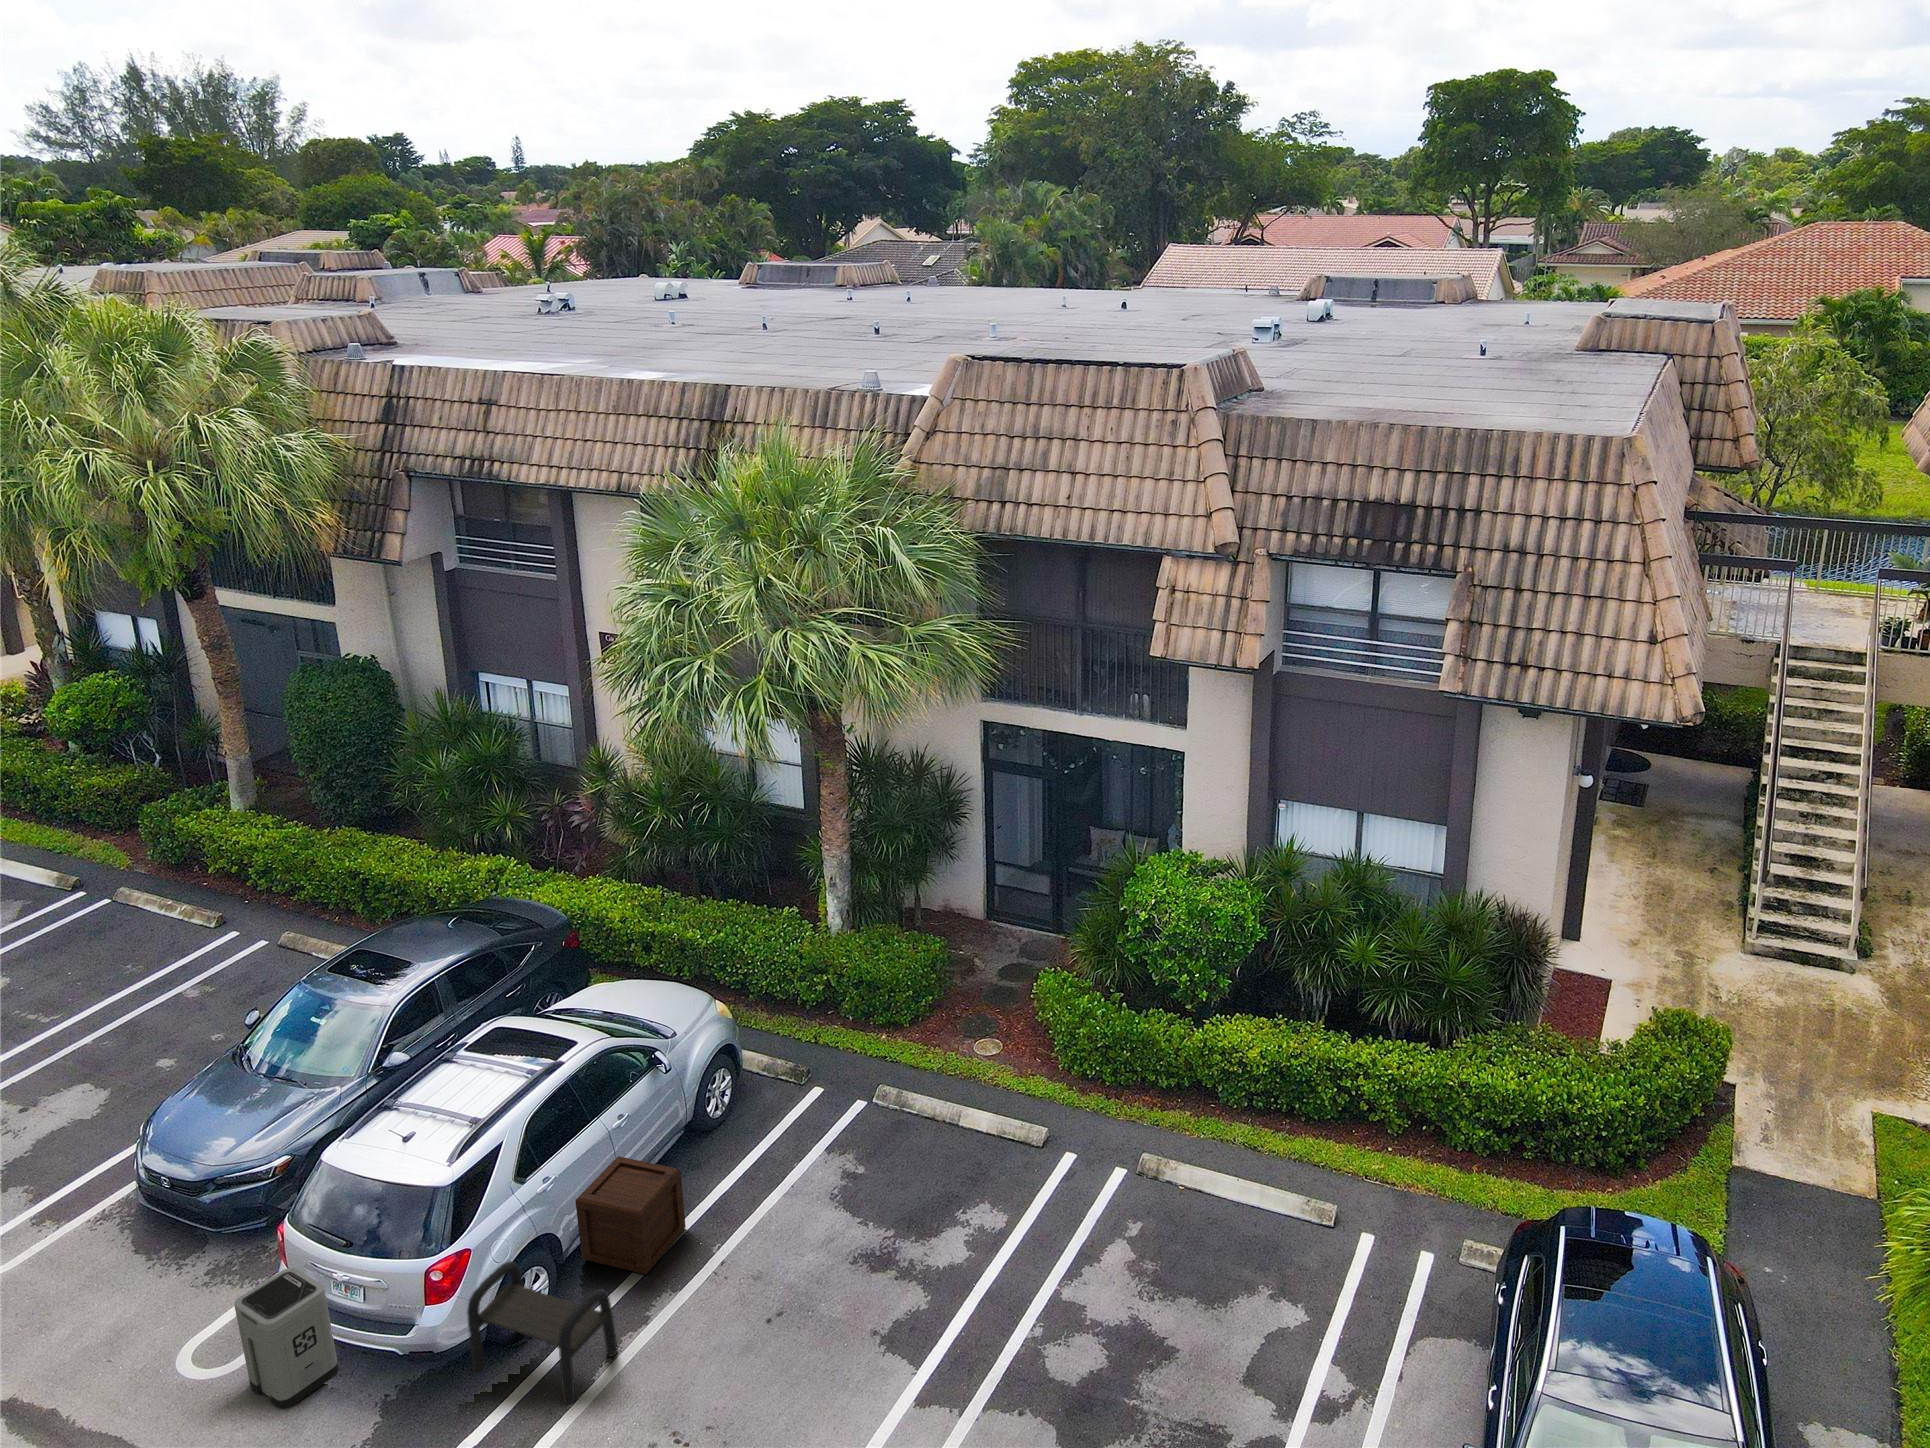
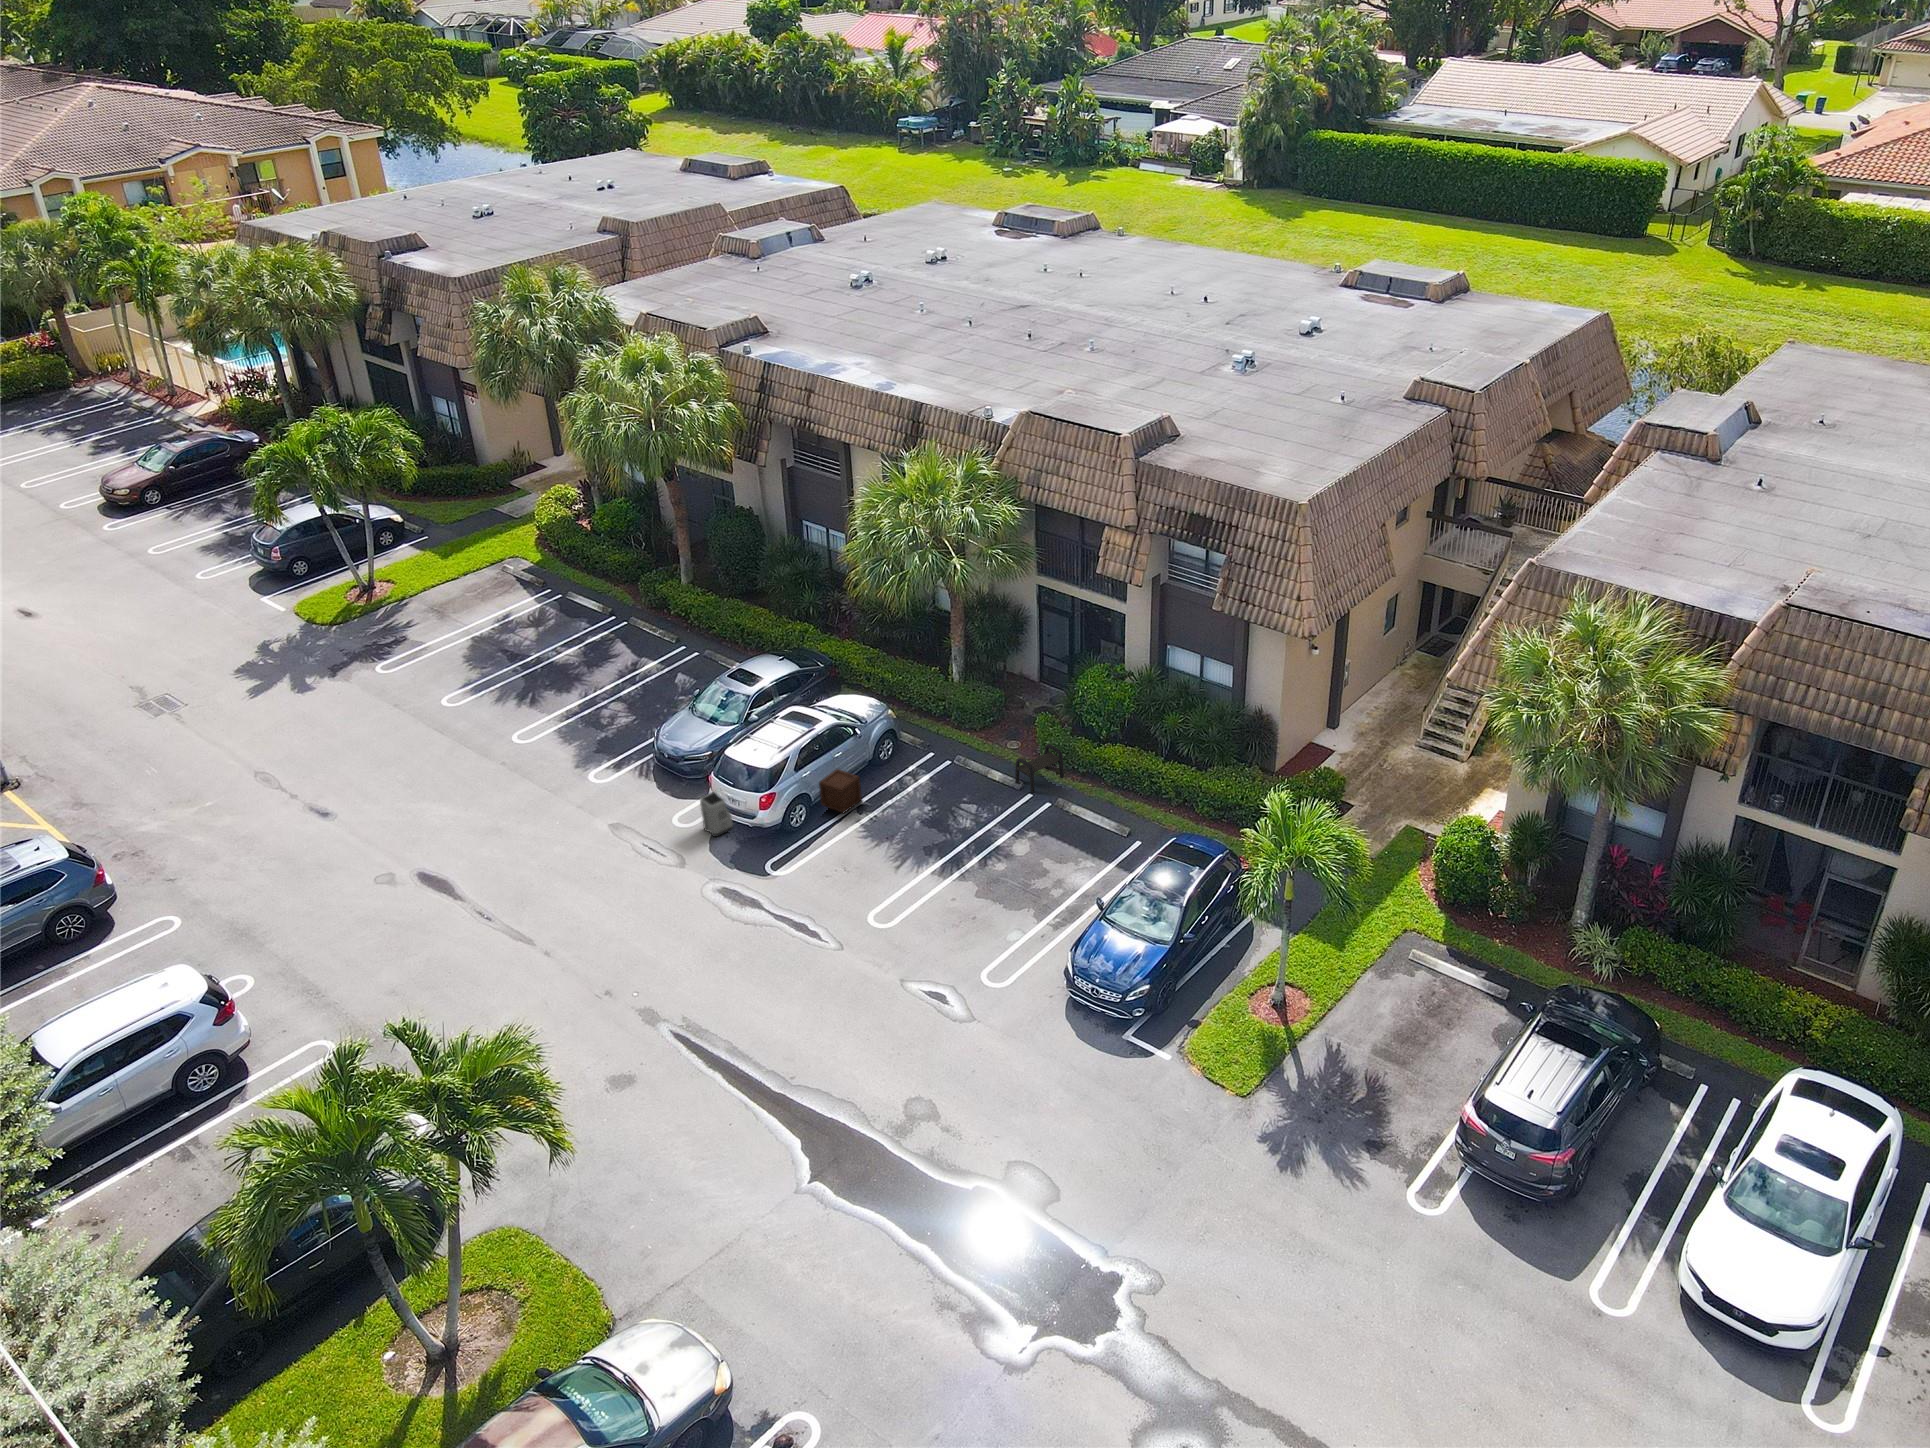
bench: present [467,1261,618,1404] -> present [1015,744,1064,793]

